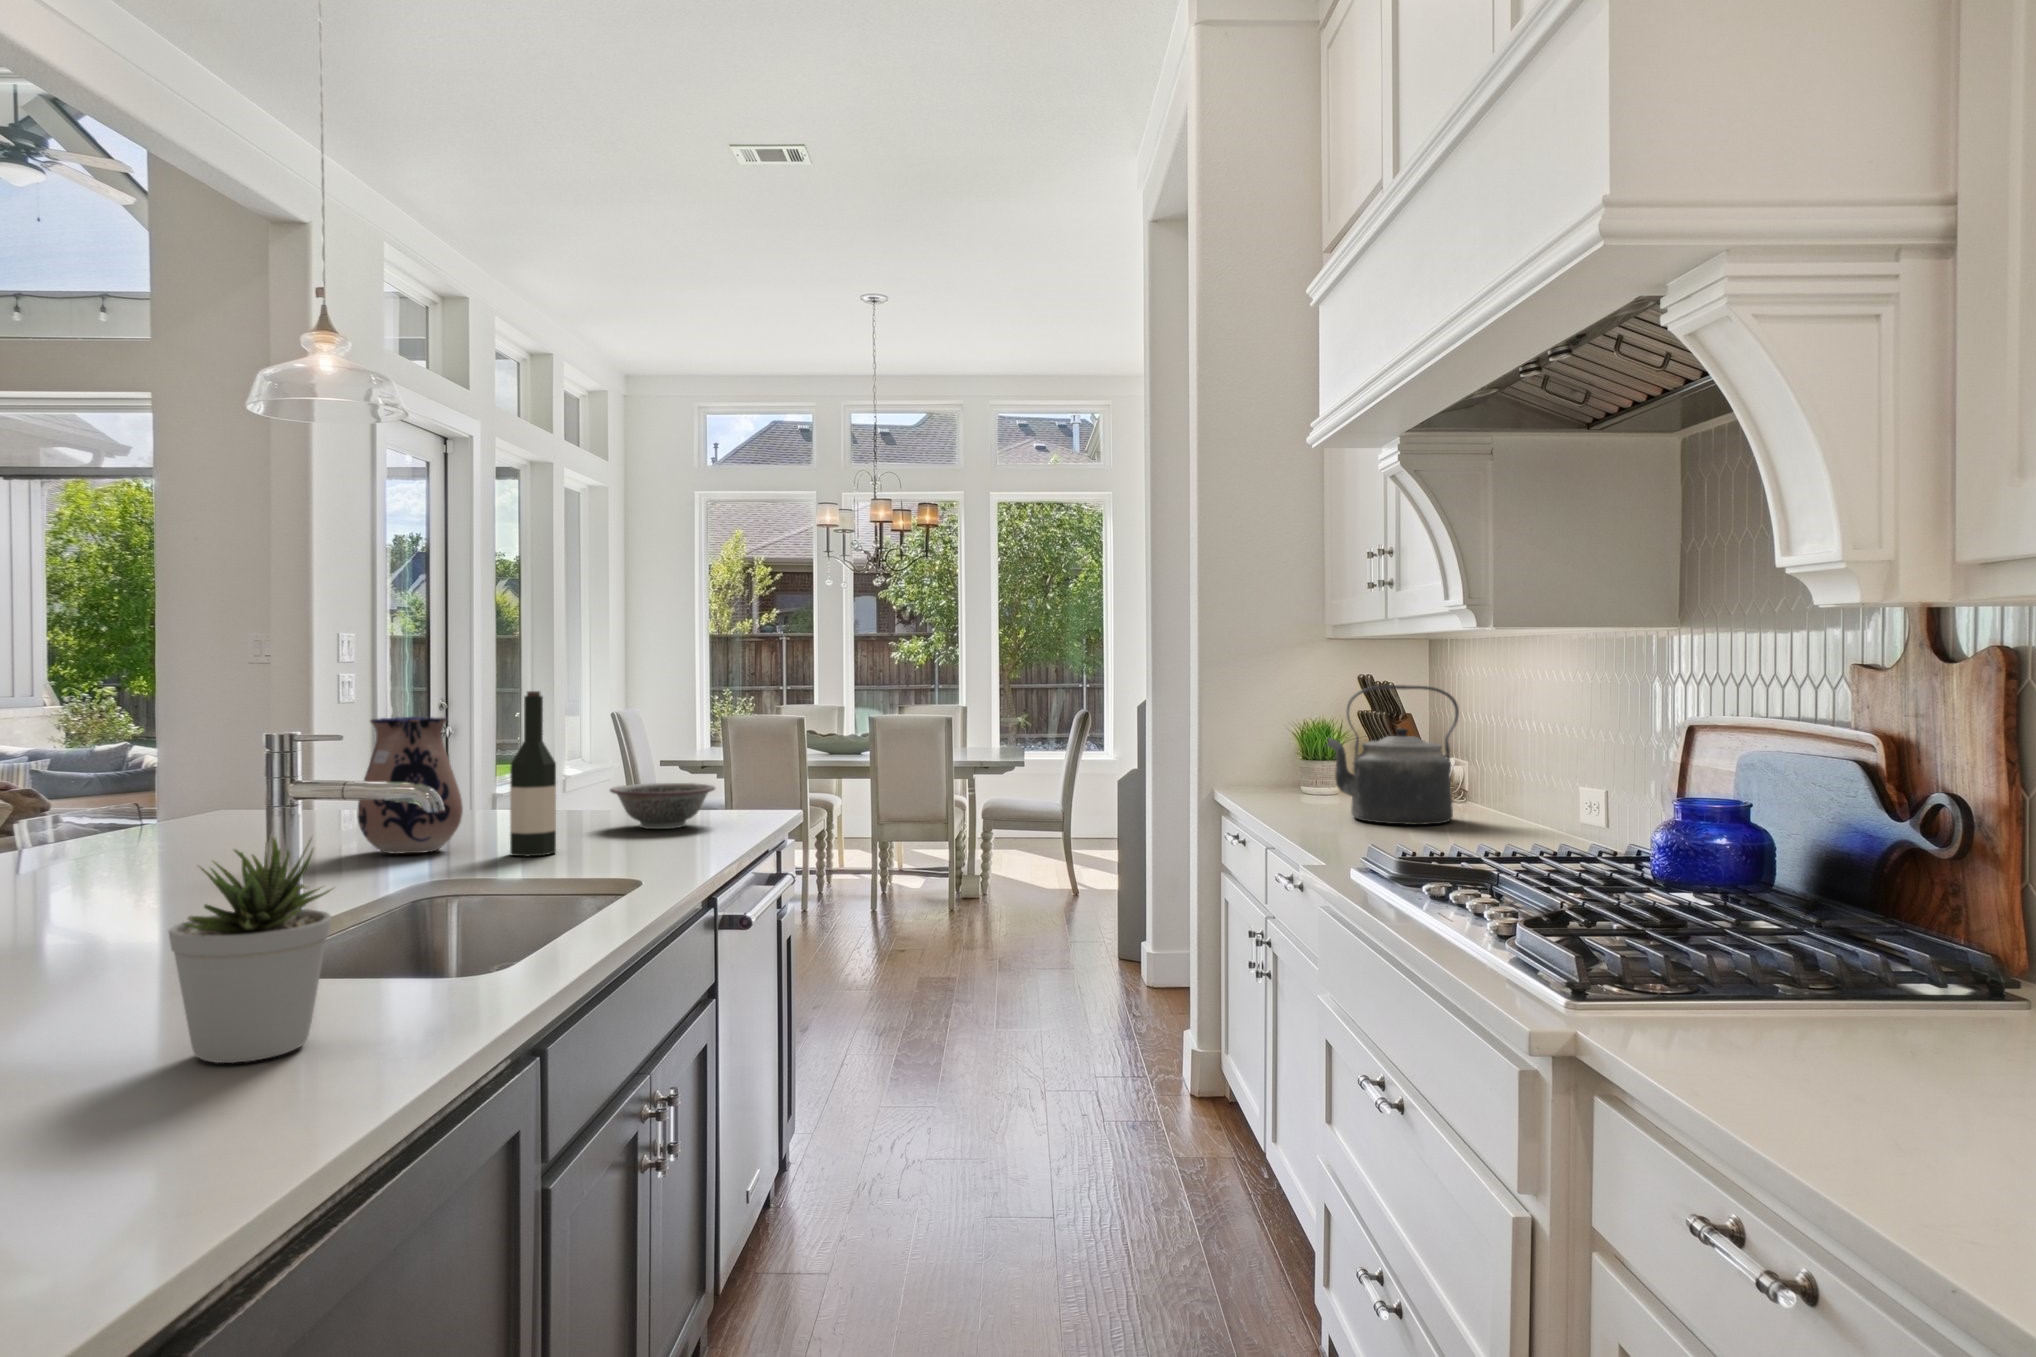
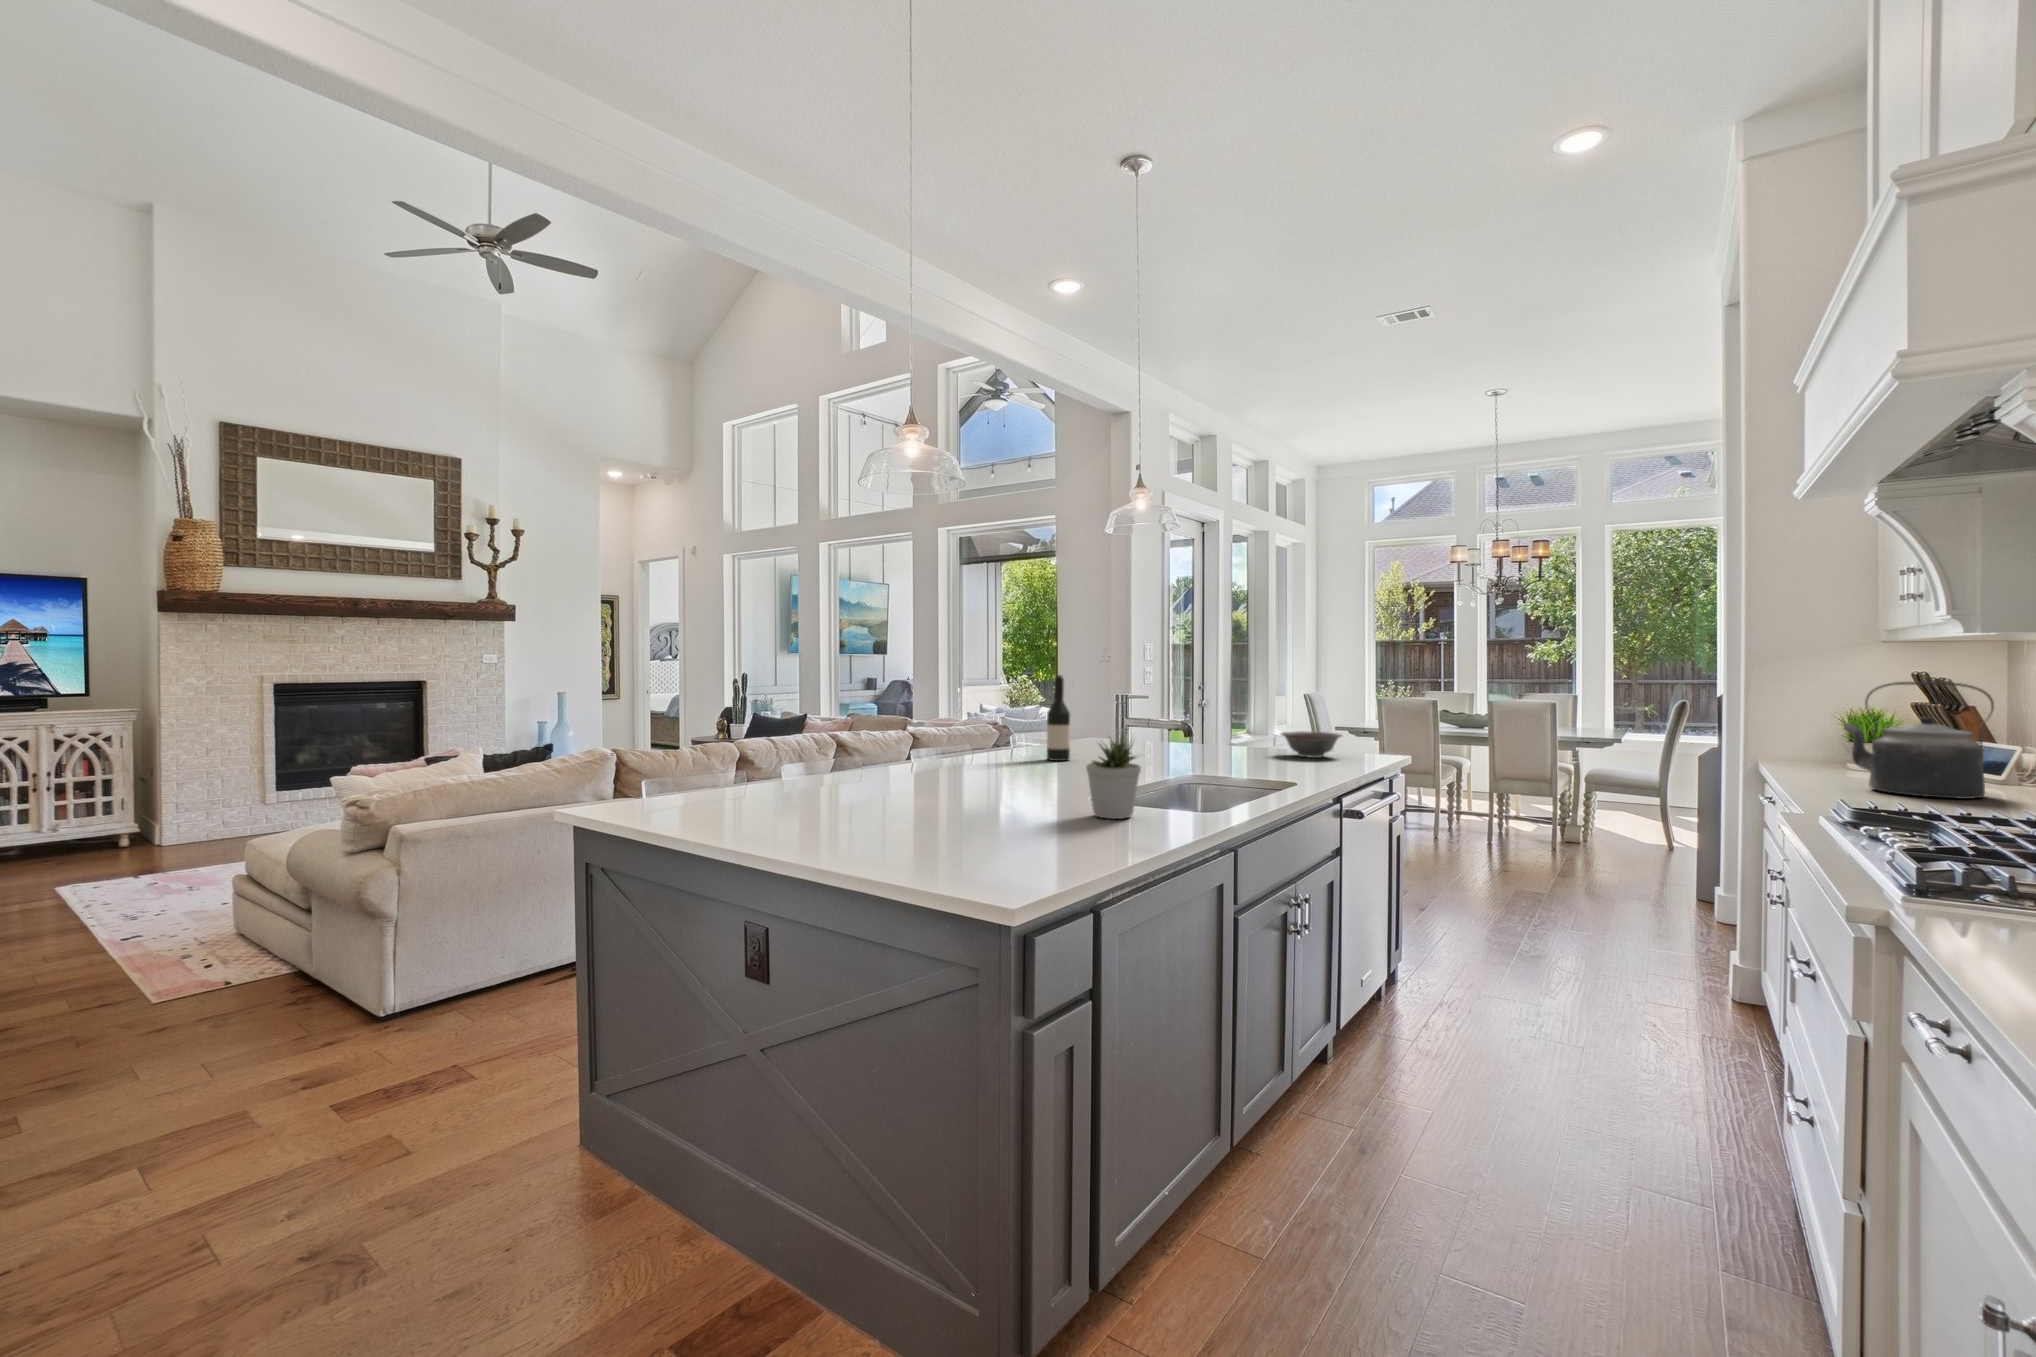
wine bottle: present [510,691,556,857] -> present [1047,675,1070,761]
ceramic pitcher: present [357,717,463,854] -> none [1153,689,1202,758]

